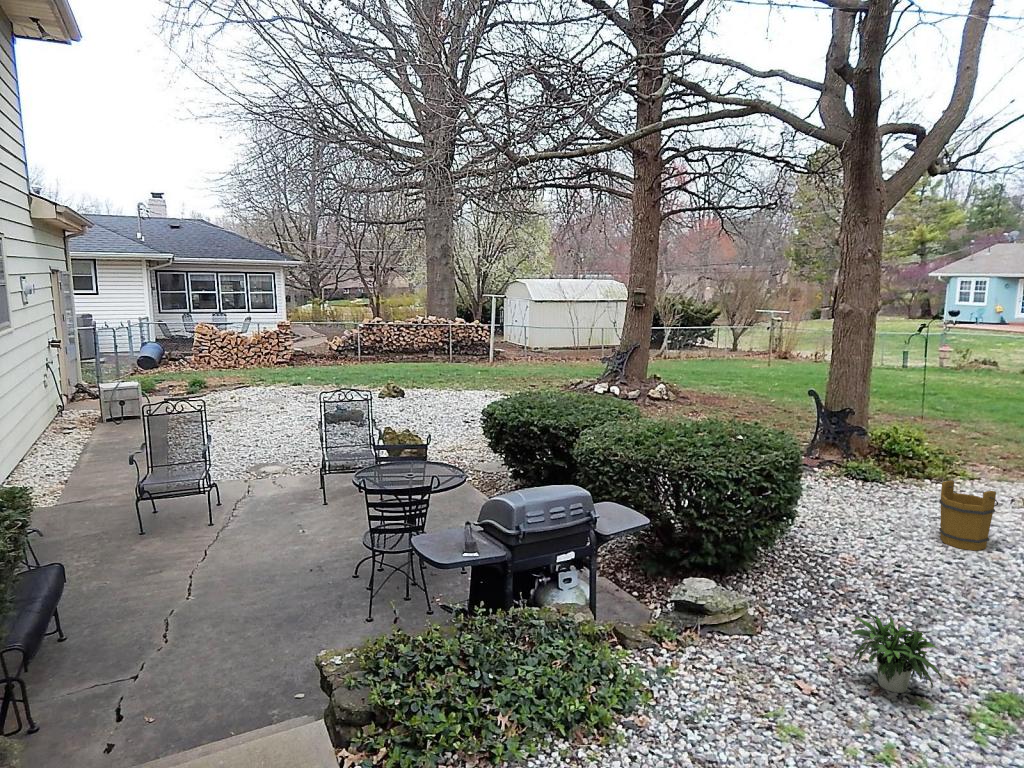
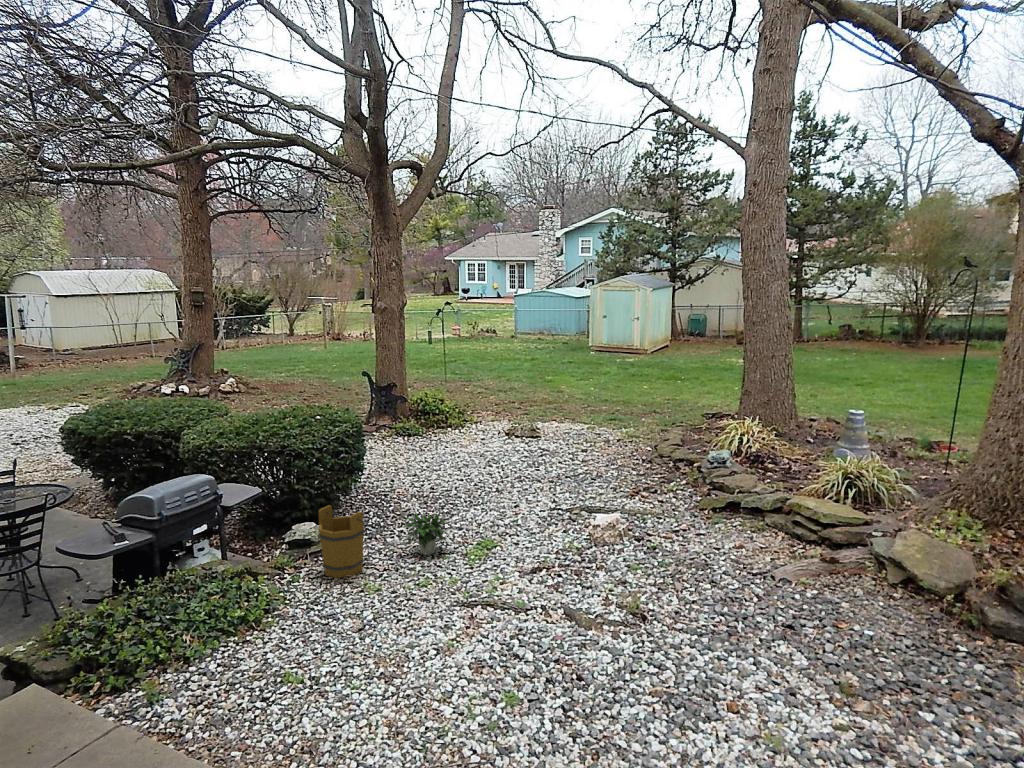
bucket: present [939,480,998,551] -> present [319,505,368,578]

